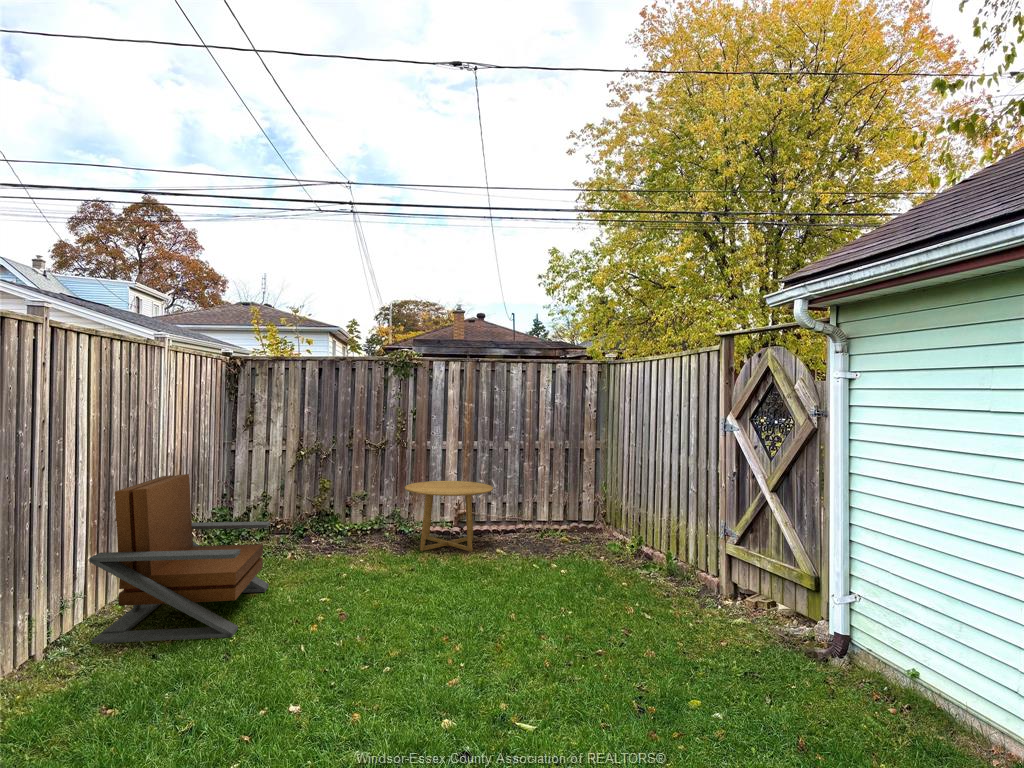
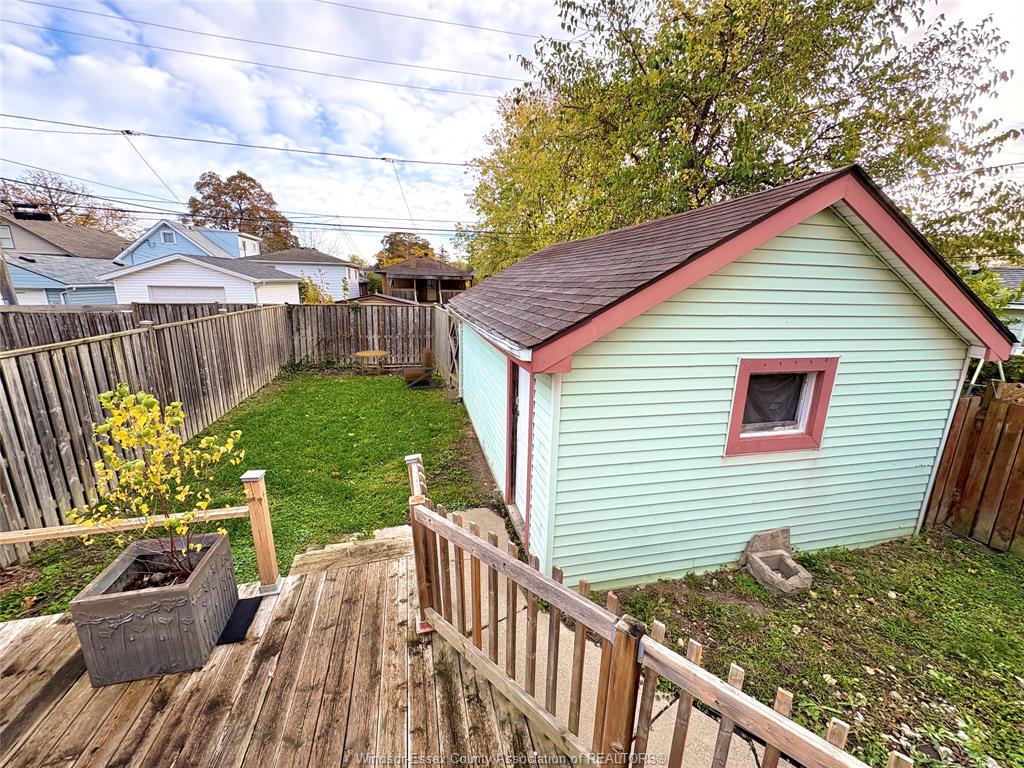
lounge chair: present [89,474,271,644] -> present [402,348,437,389]

